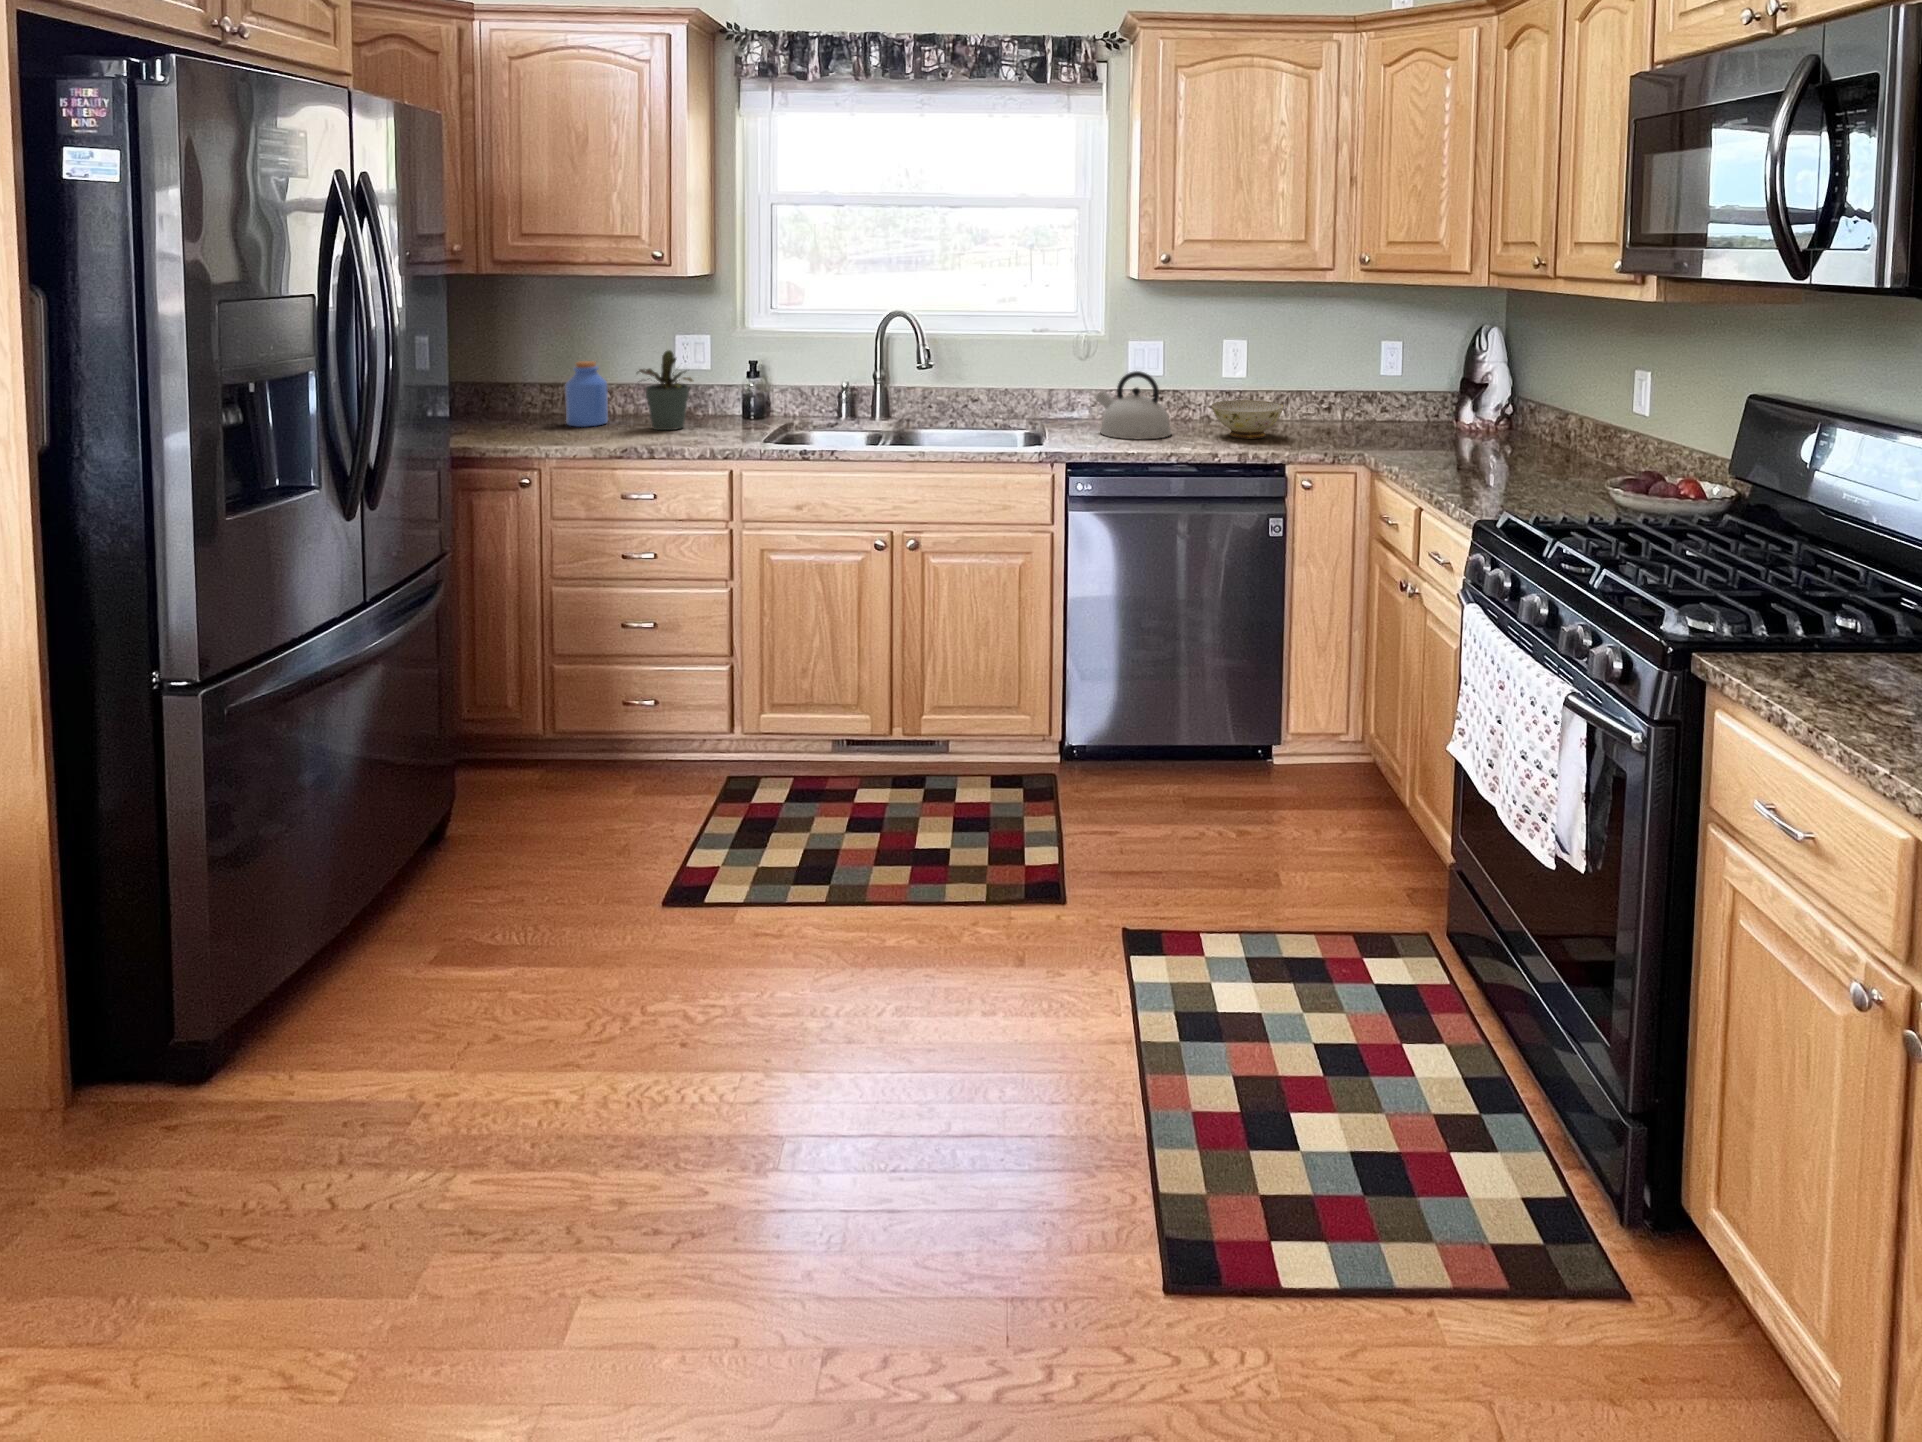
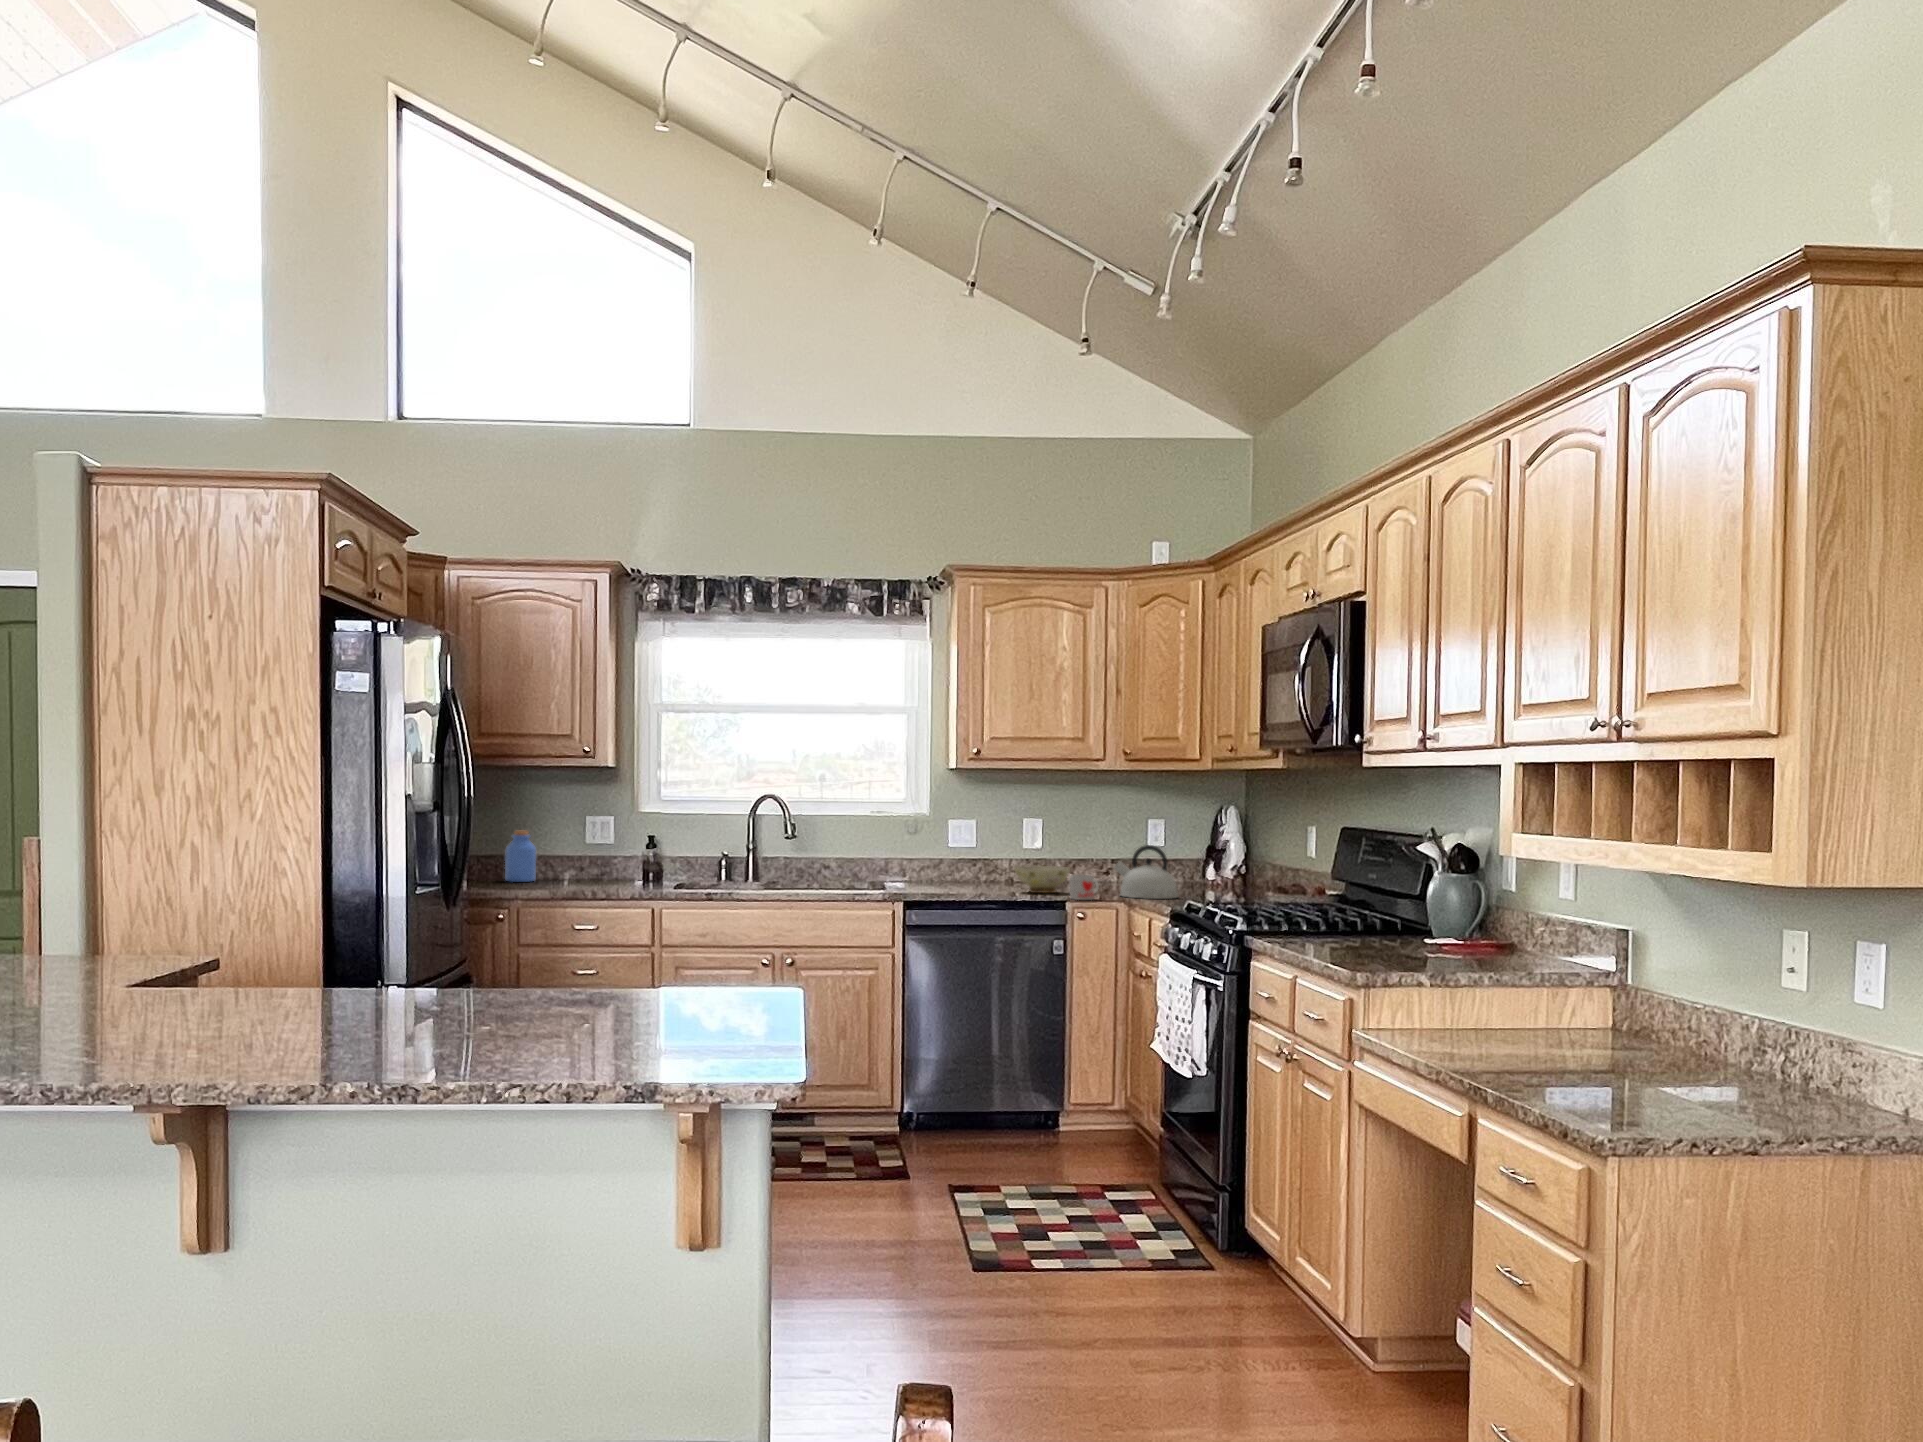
potted plant: present [637,350,693,430] -> none [563,821,608,884]
kettle: present [1095,371,1171,439] -> present [1114,845,1179,899]
mug: none [1288,423,1326,458] -> present [1070,875,1098,900]

